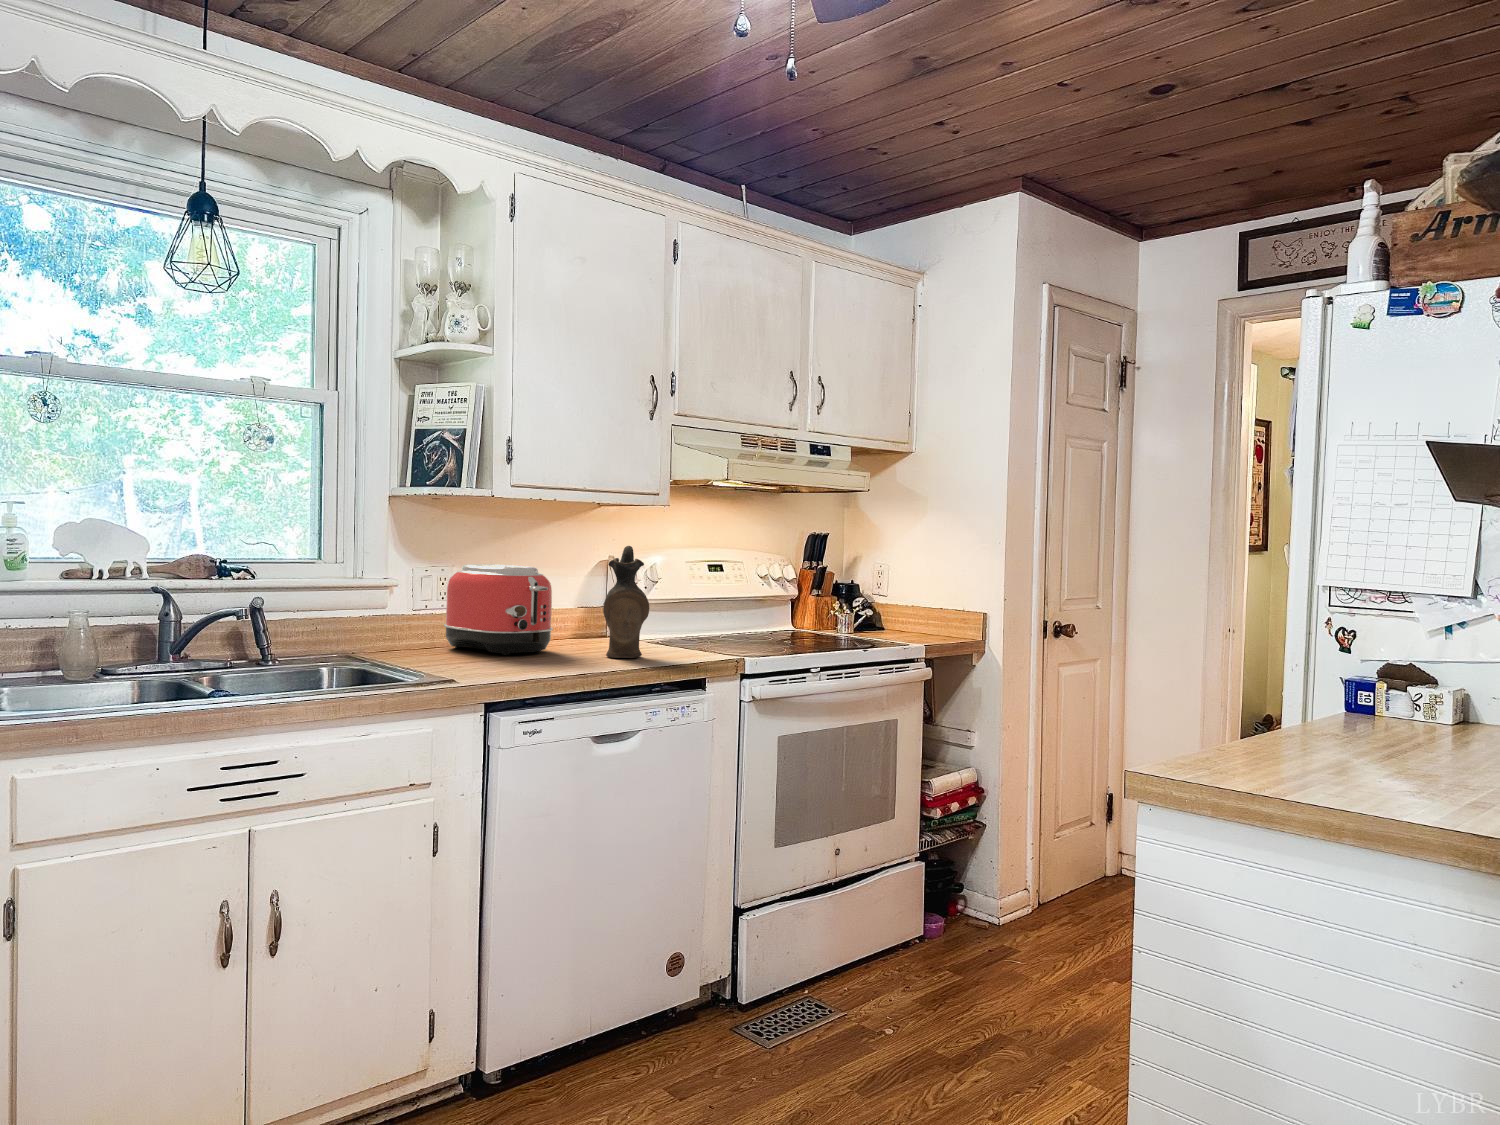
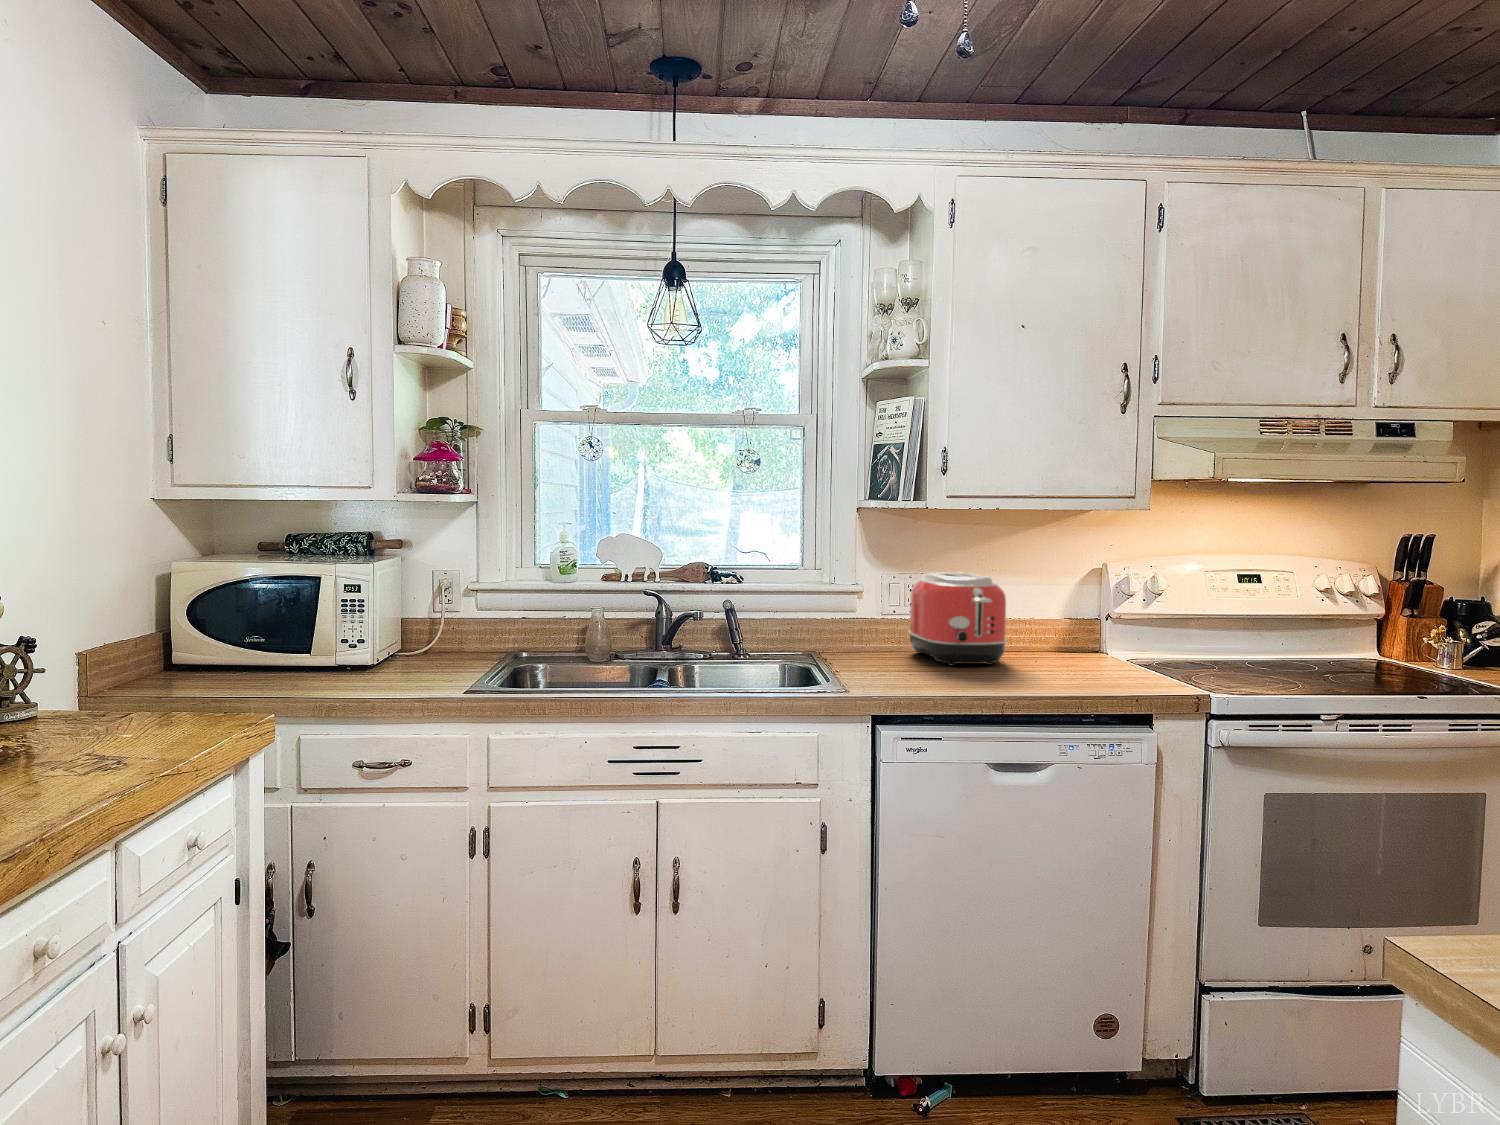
ceramic pitcher: present [603,546,649,658] -> none [1047,556,1100,680]

